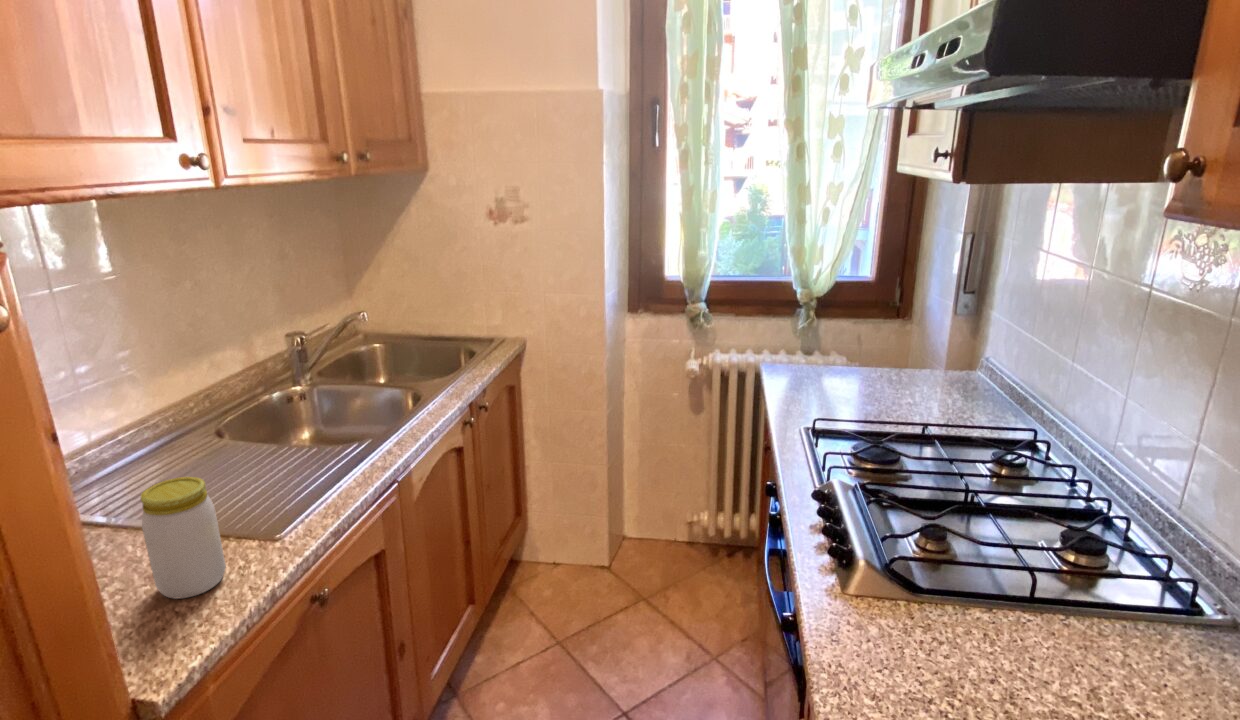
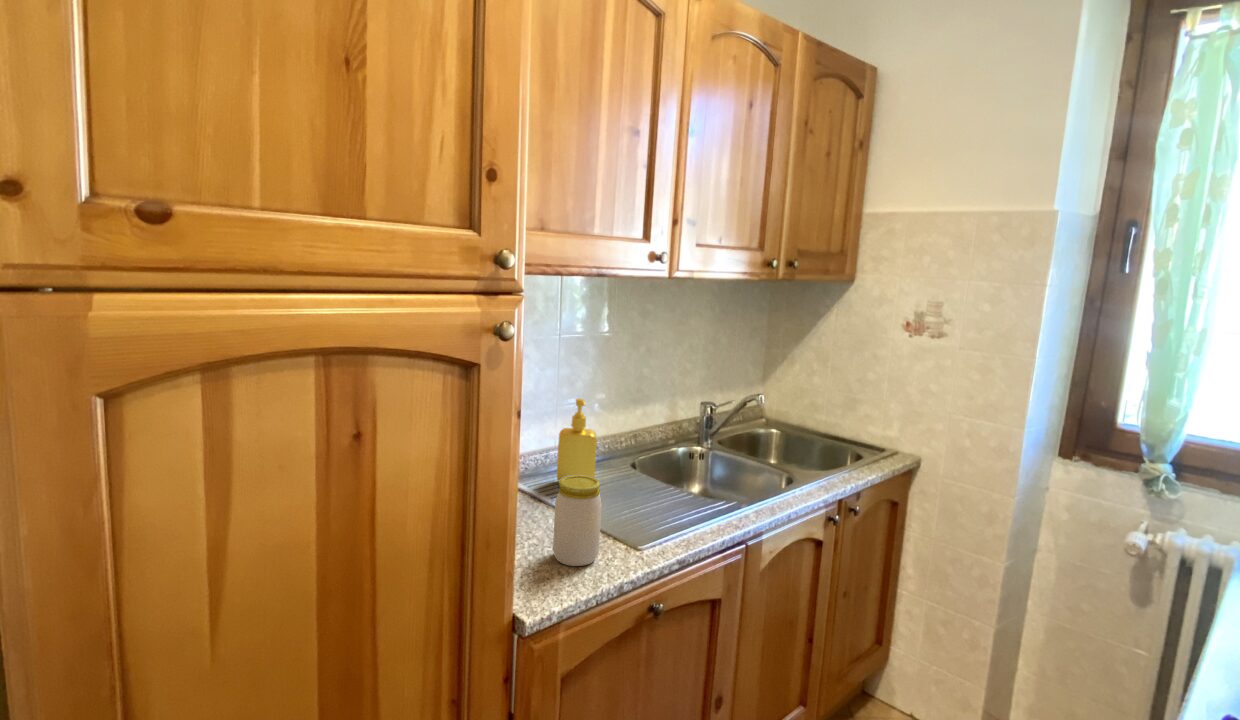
soap dispenser: none [98,371,173,492] -> present [557,398,597,482]

